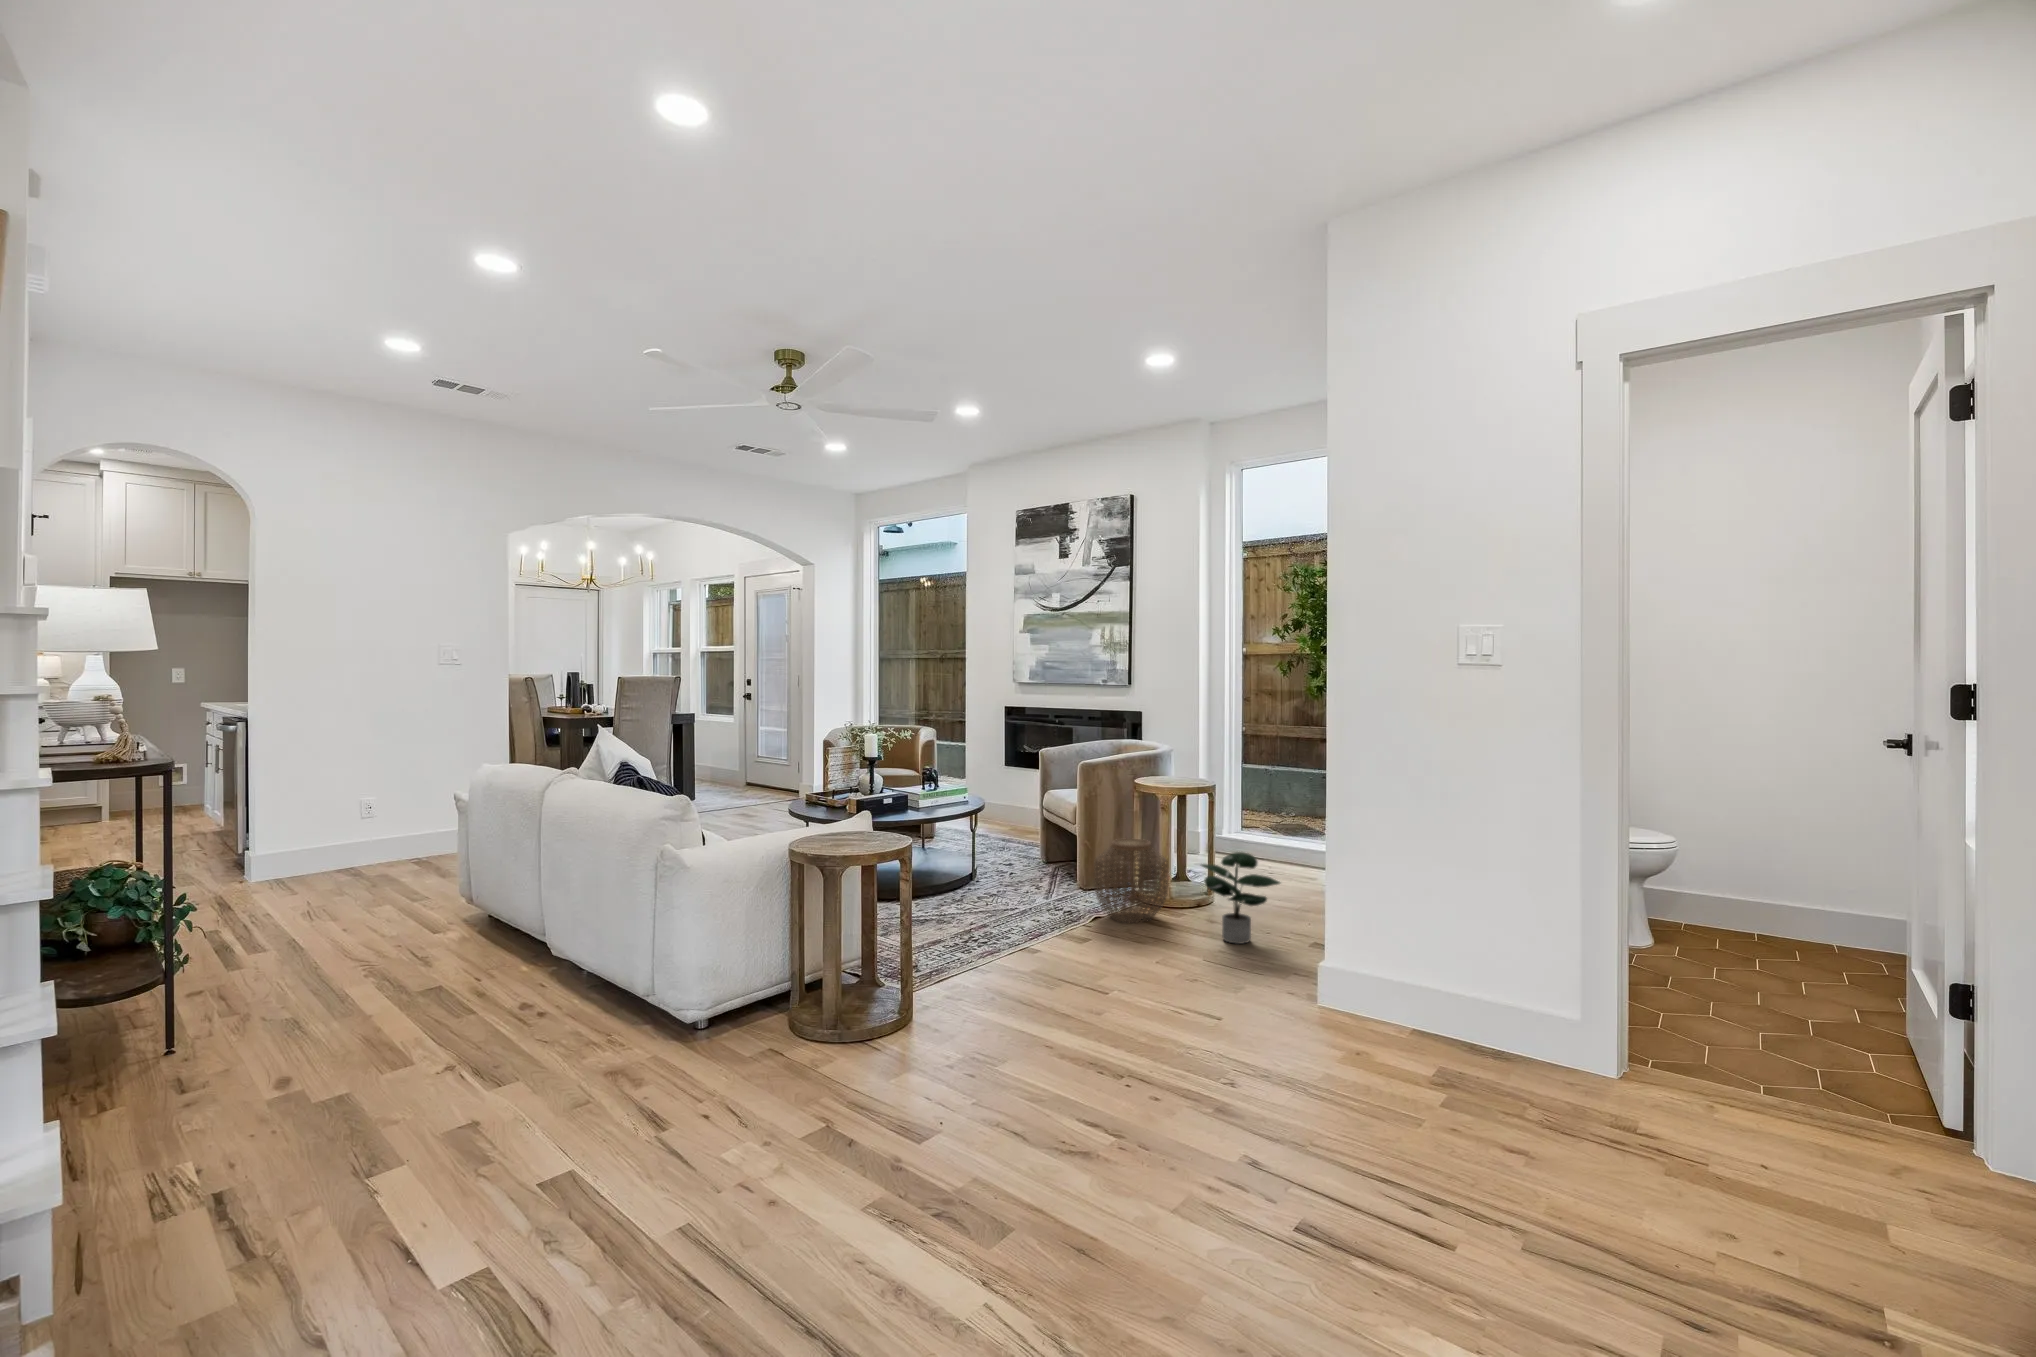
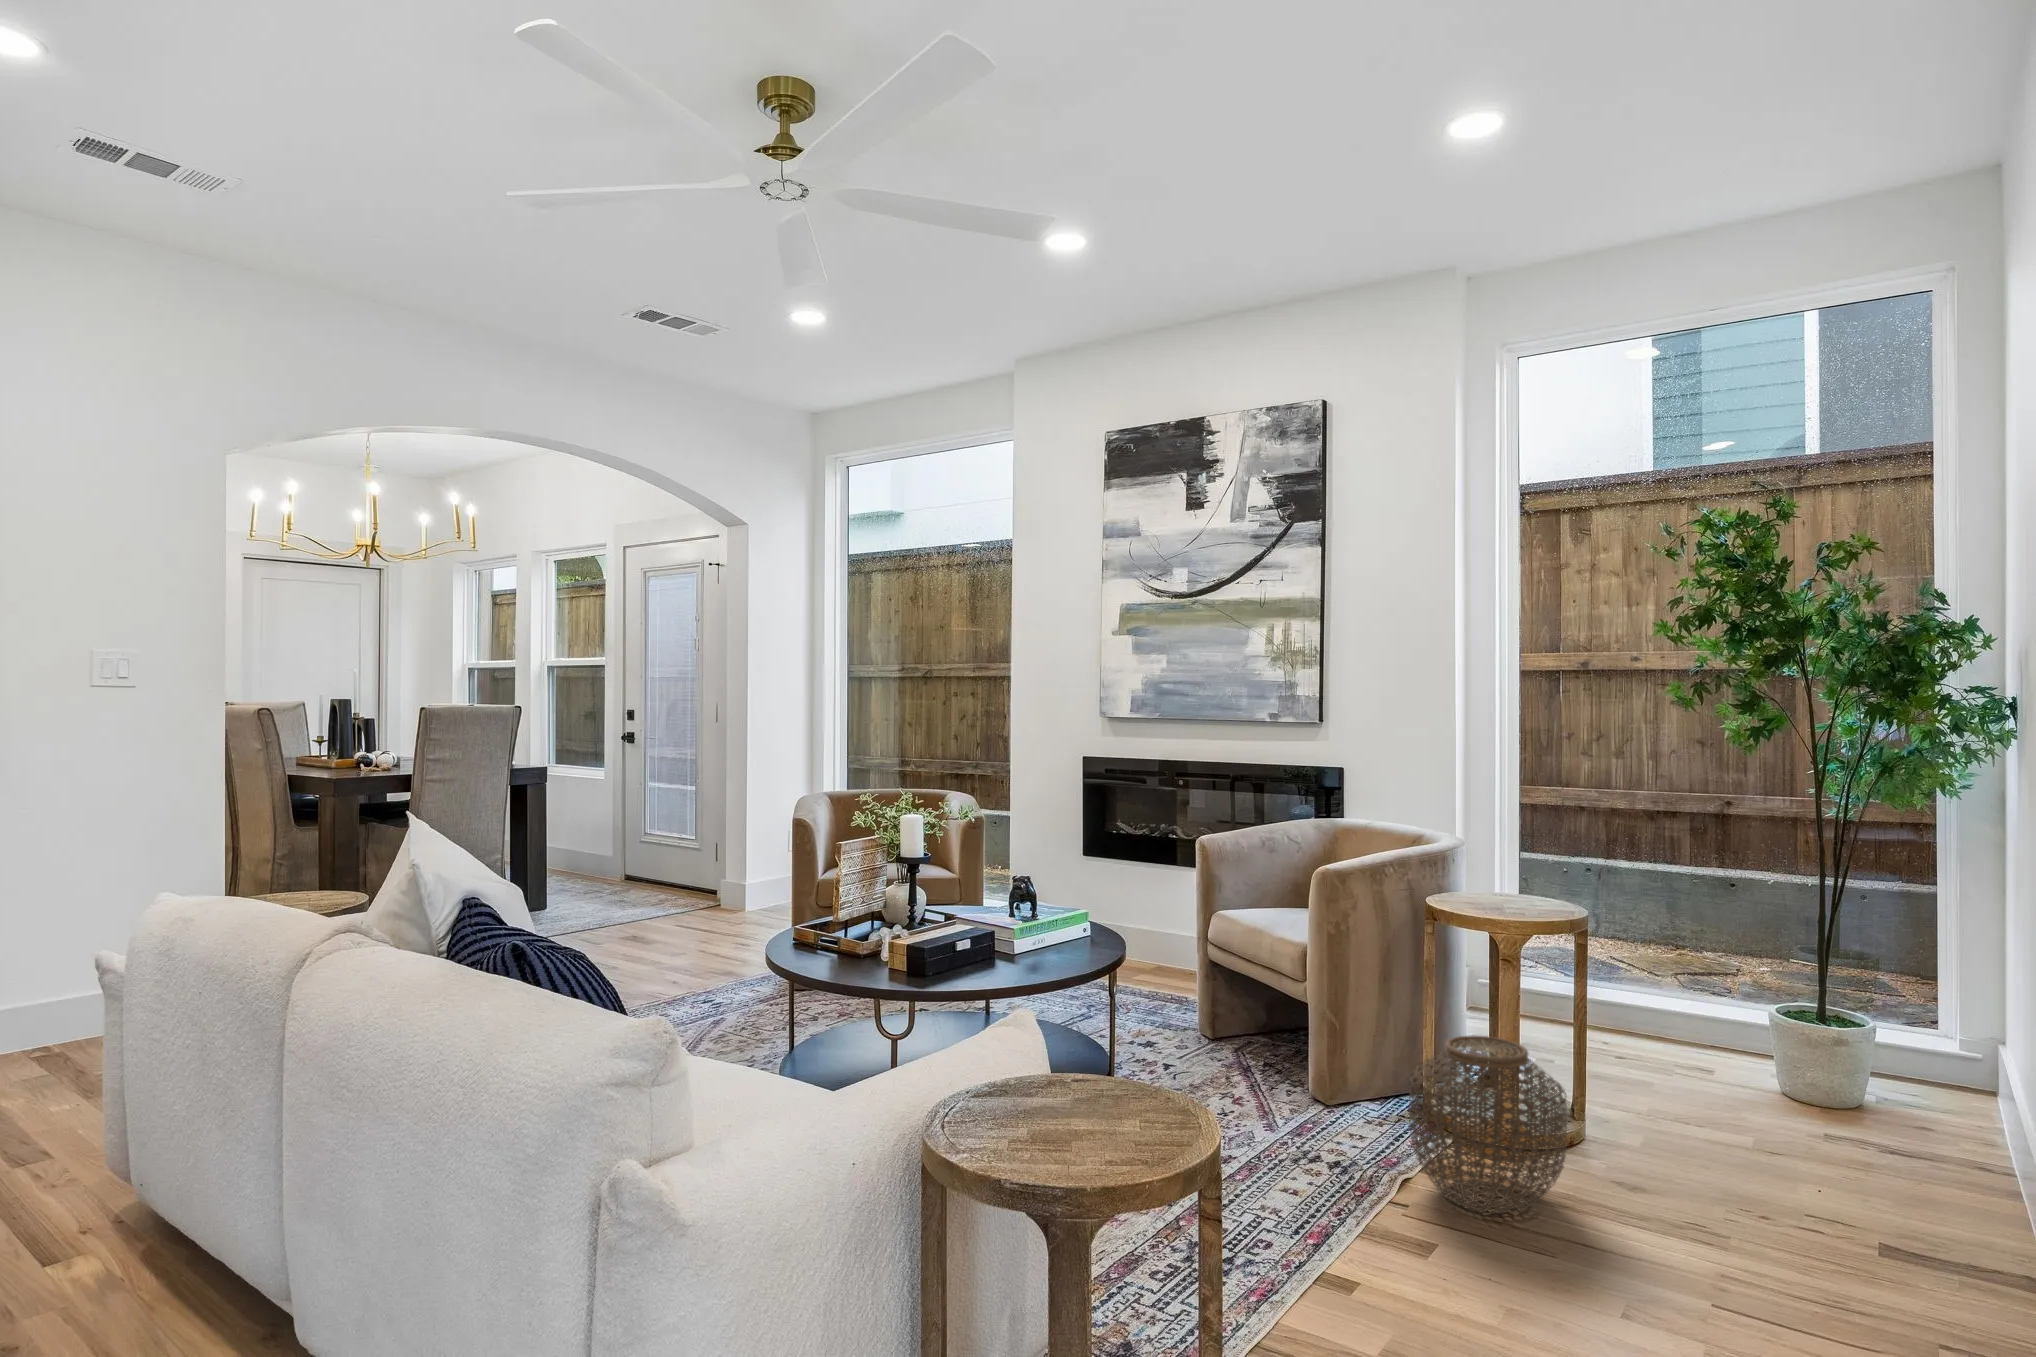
potted plant: present [1202,852,1280,944] -> none [1671,1074,1871,1278]

